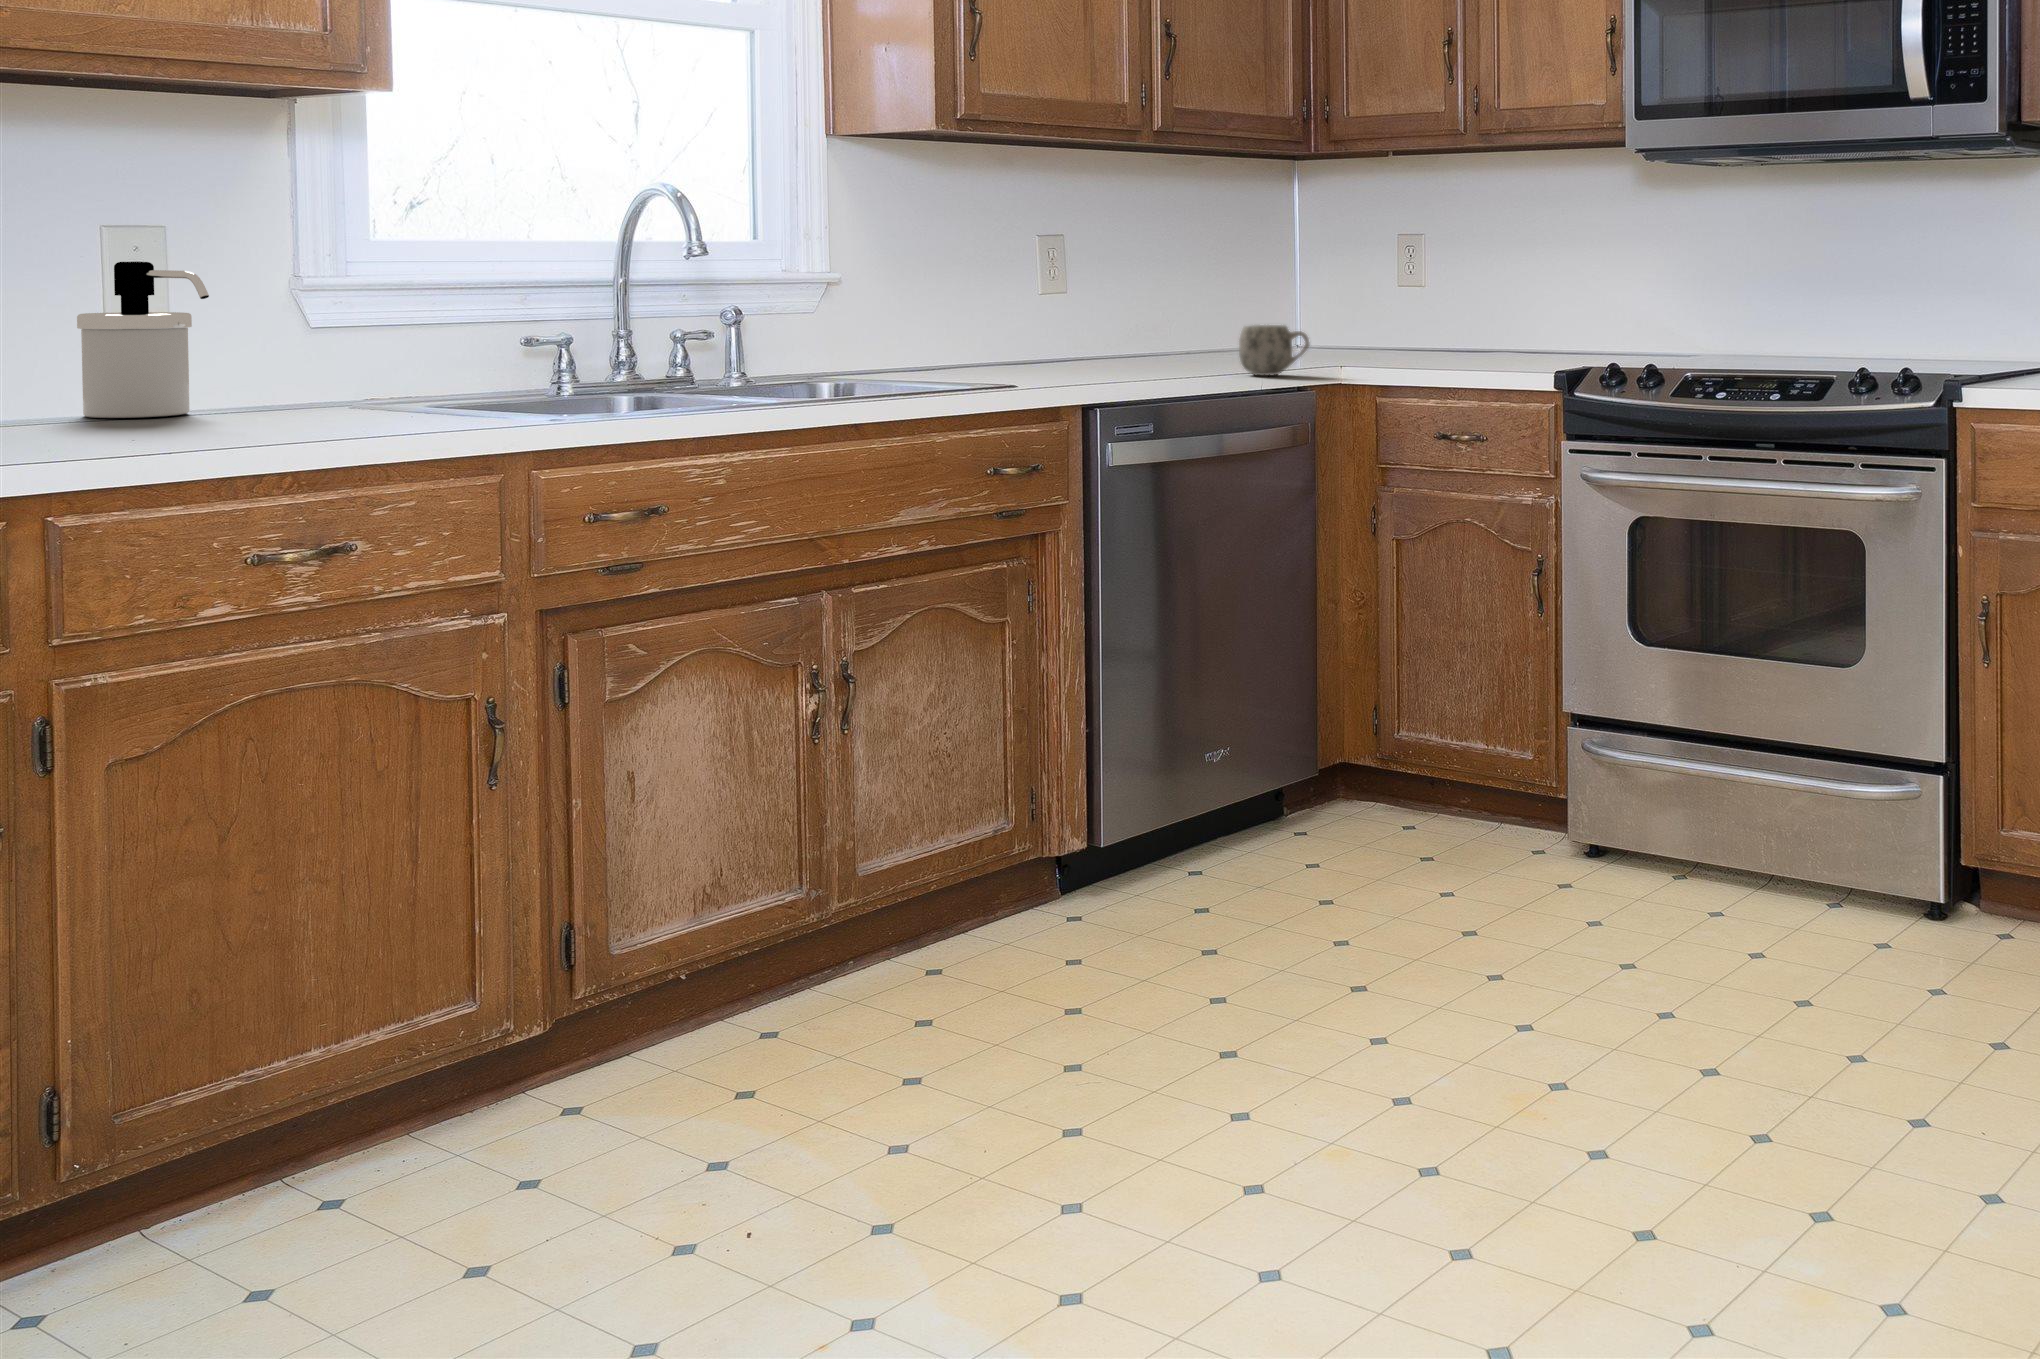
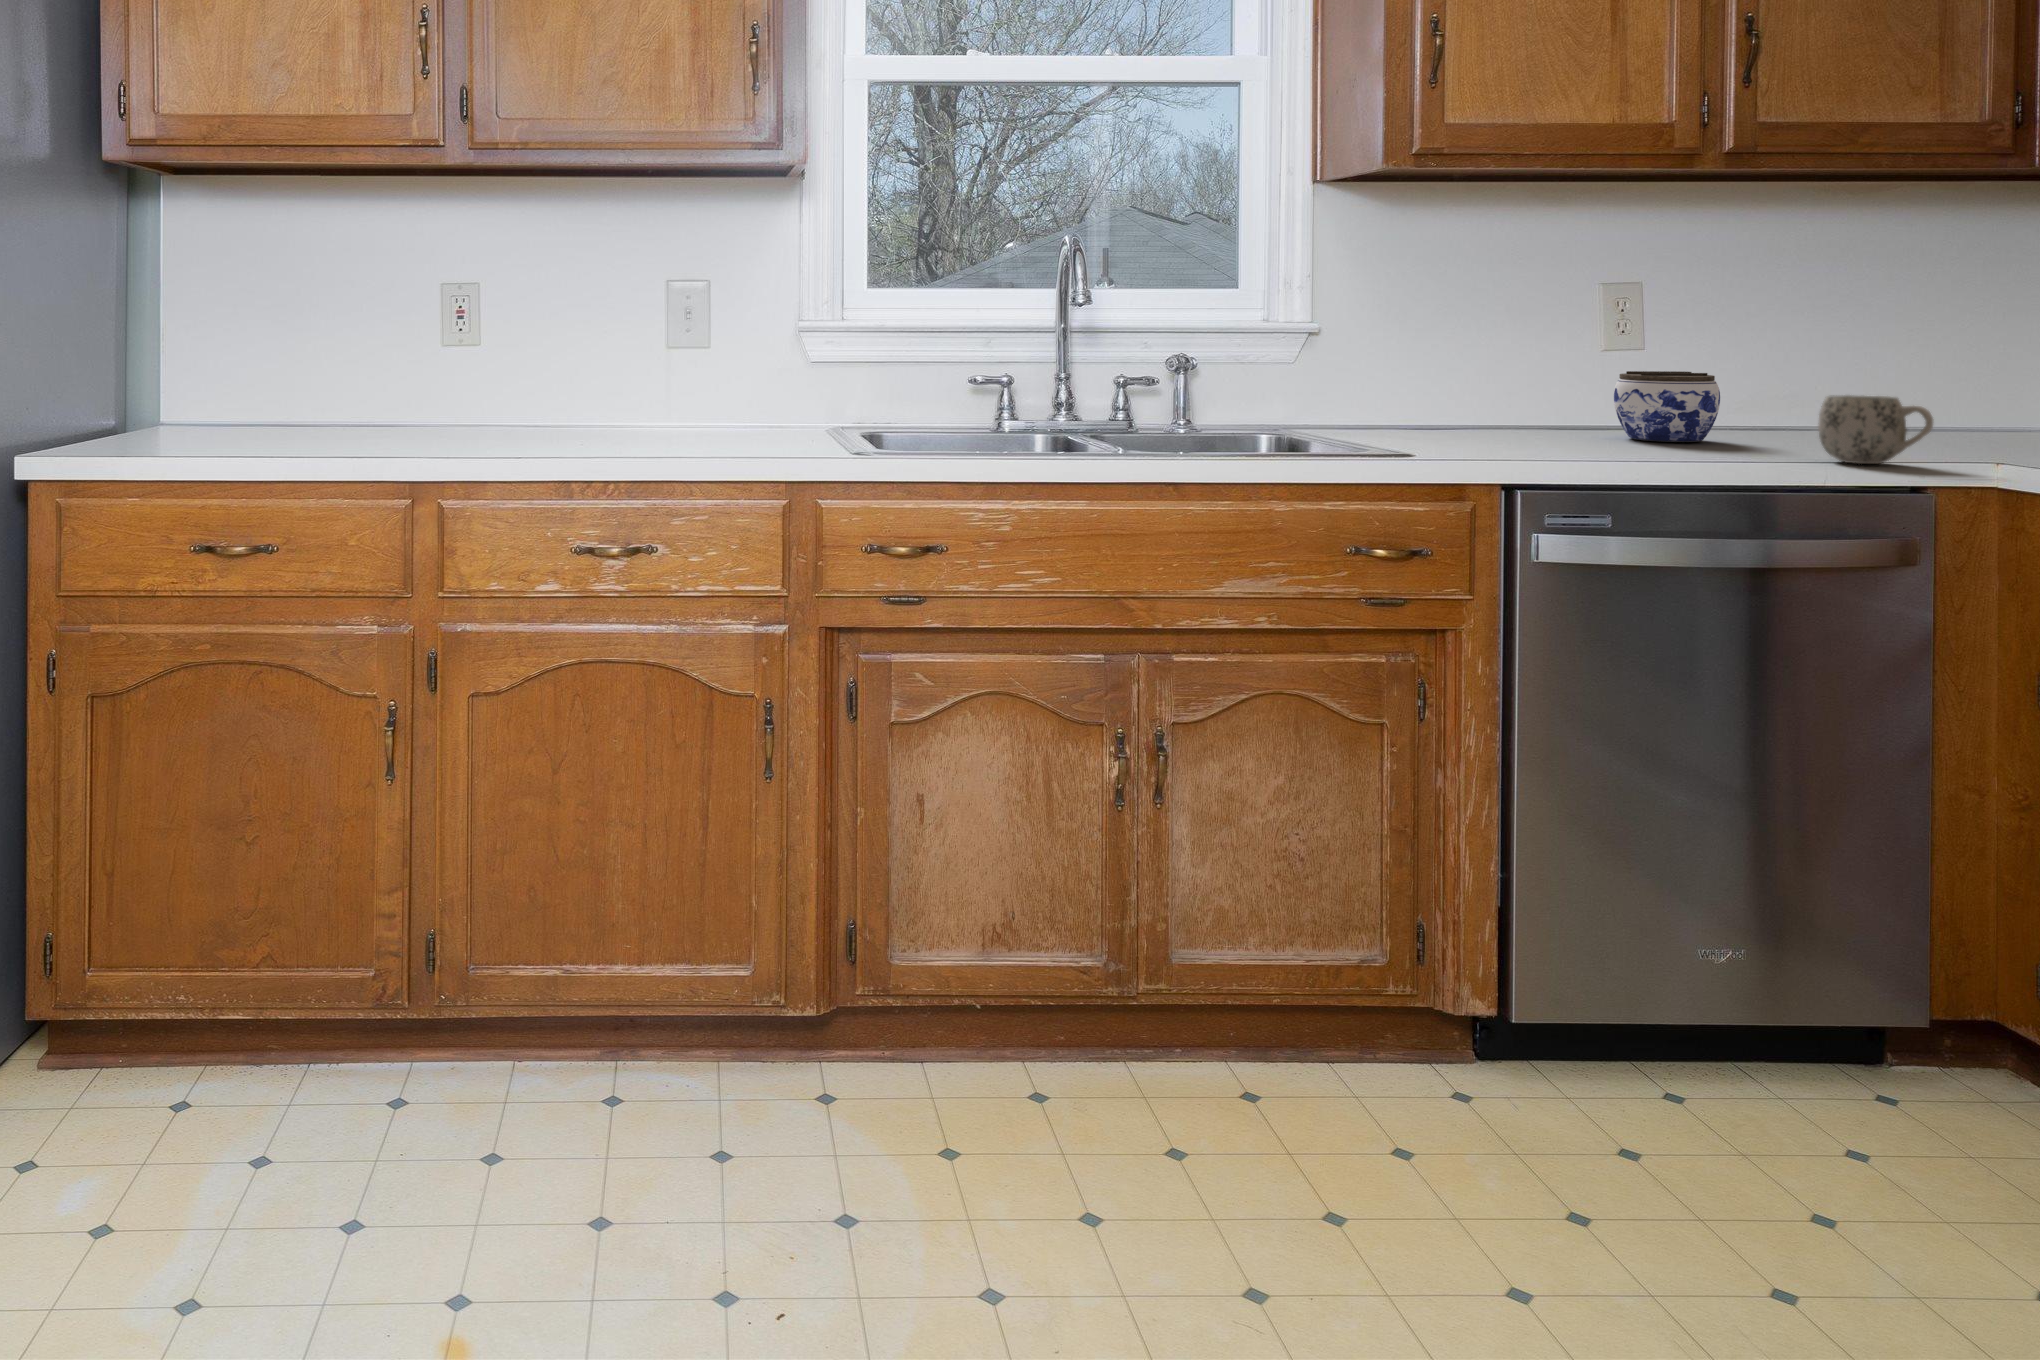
soap dispenser: present [77,262,209,418] -> none [628,312,699,430]
jar: none [1072,311,1150,369] -> present [1614,371,1720,442]

